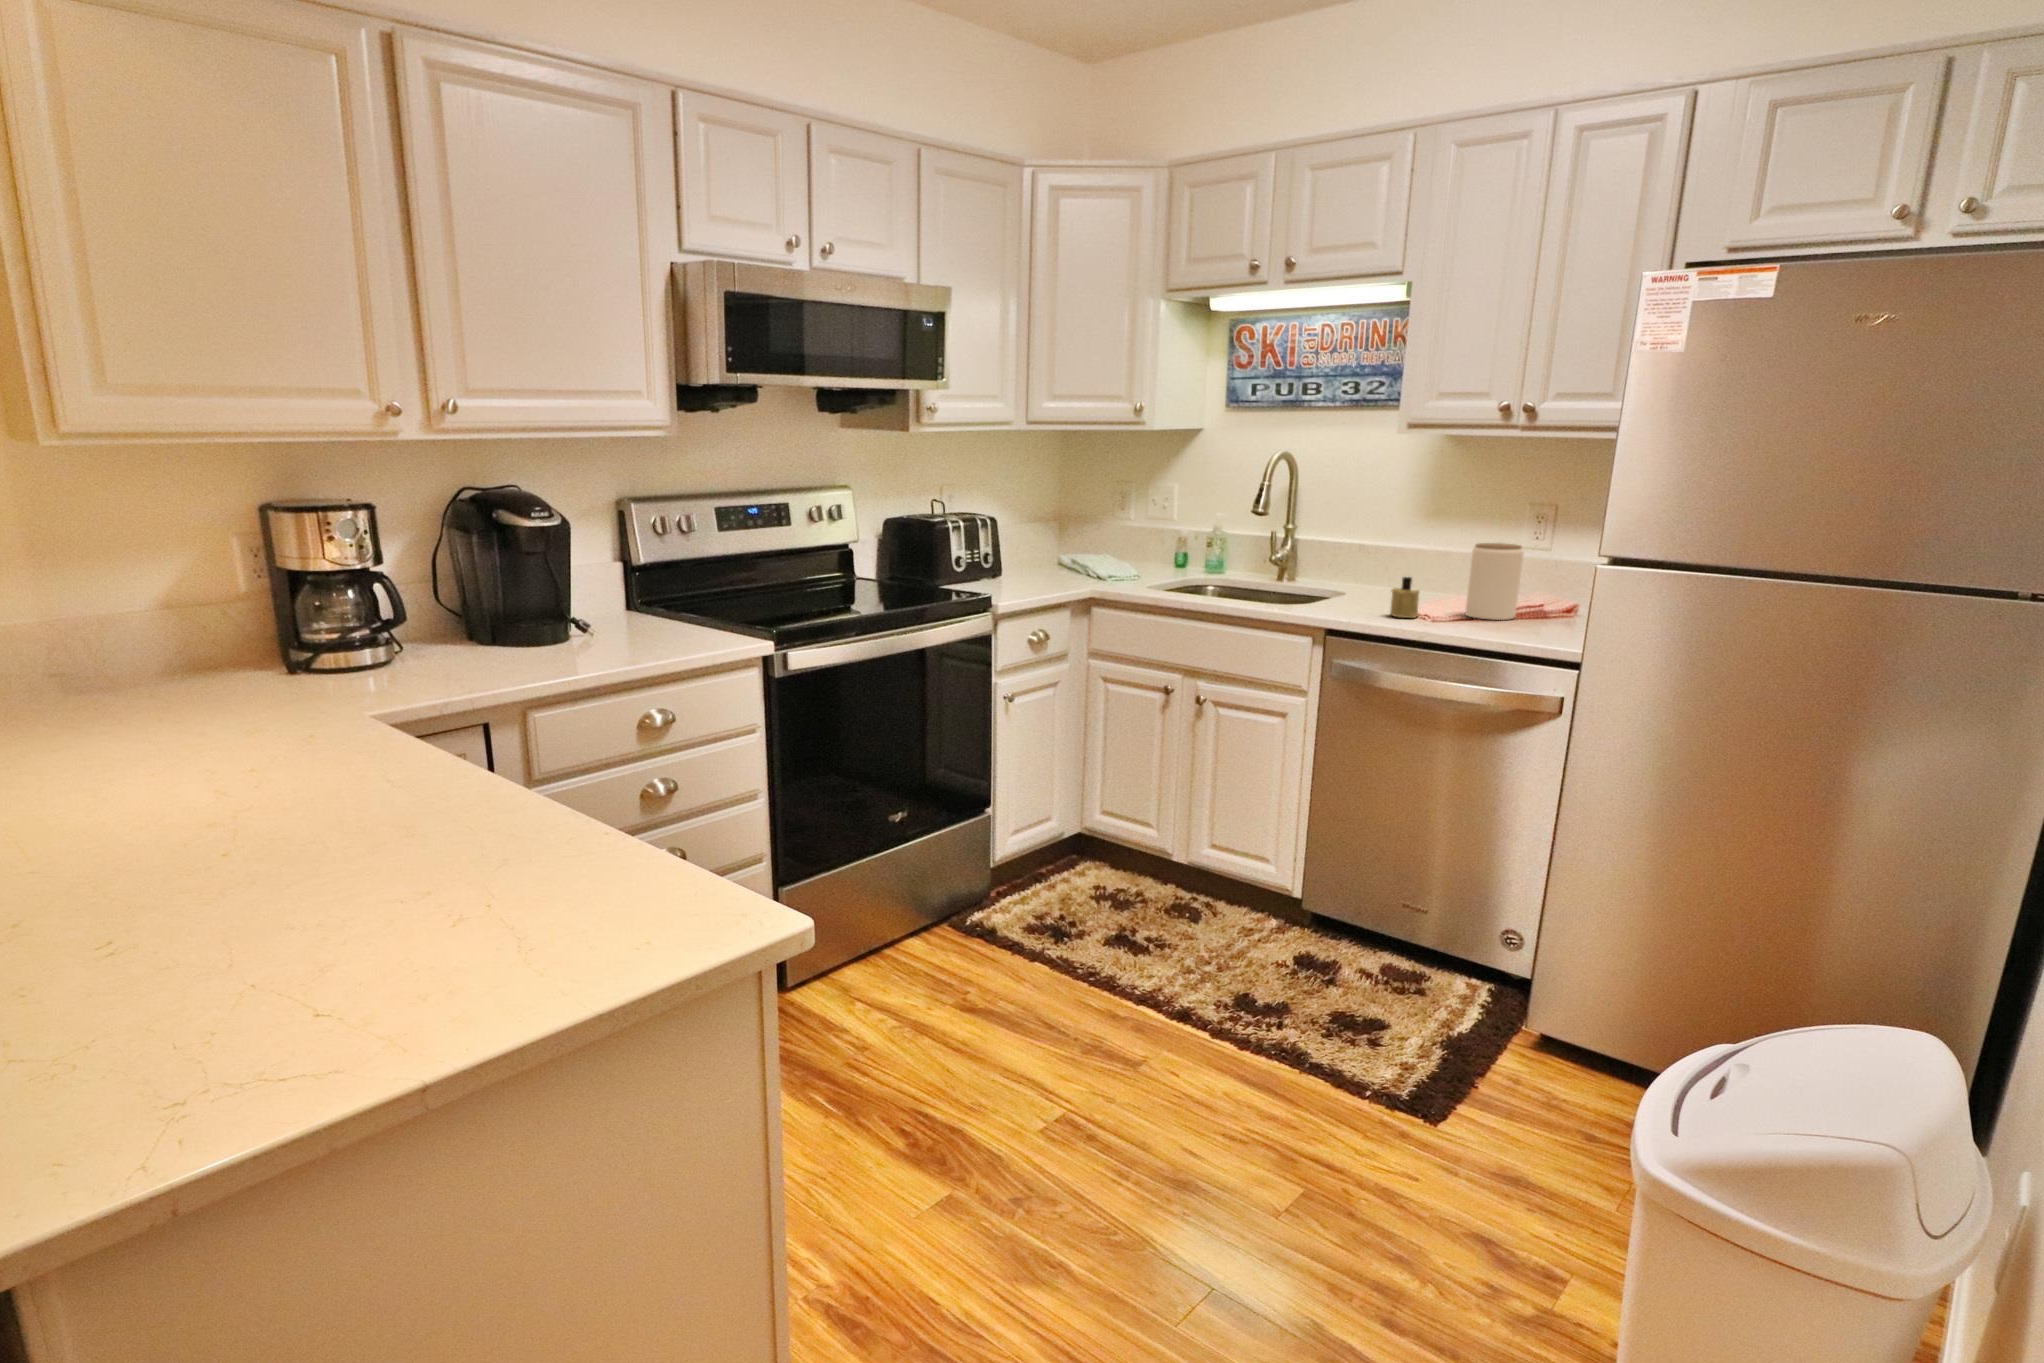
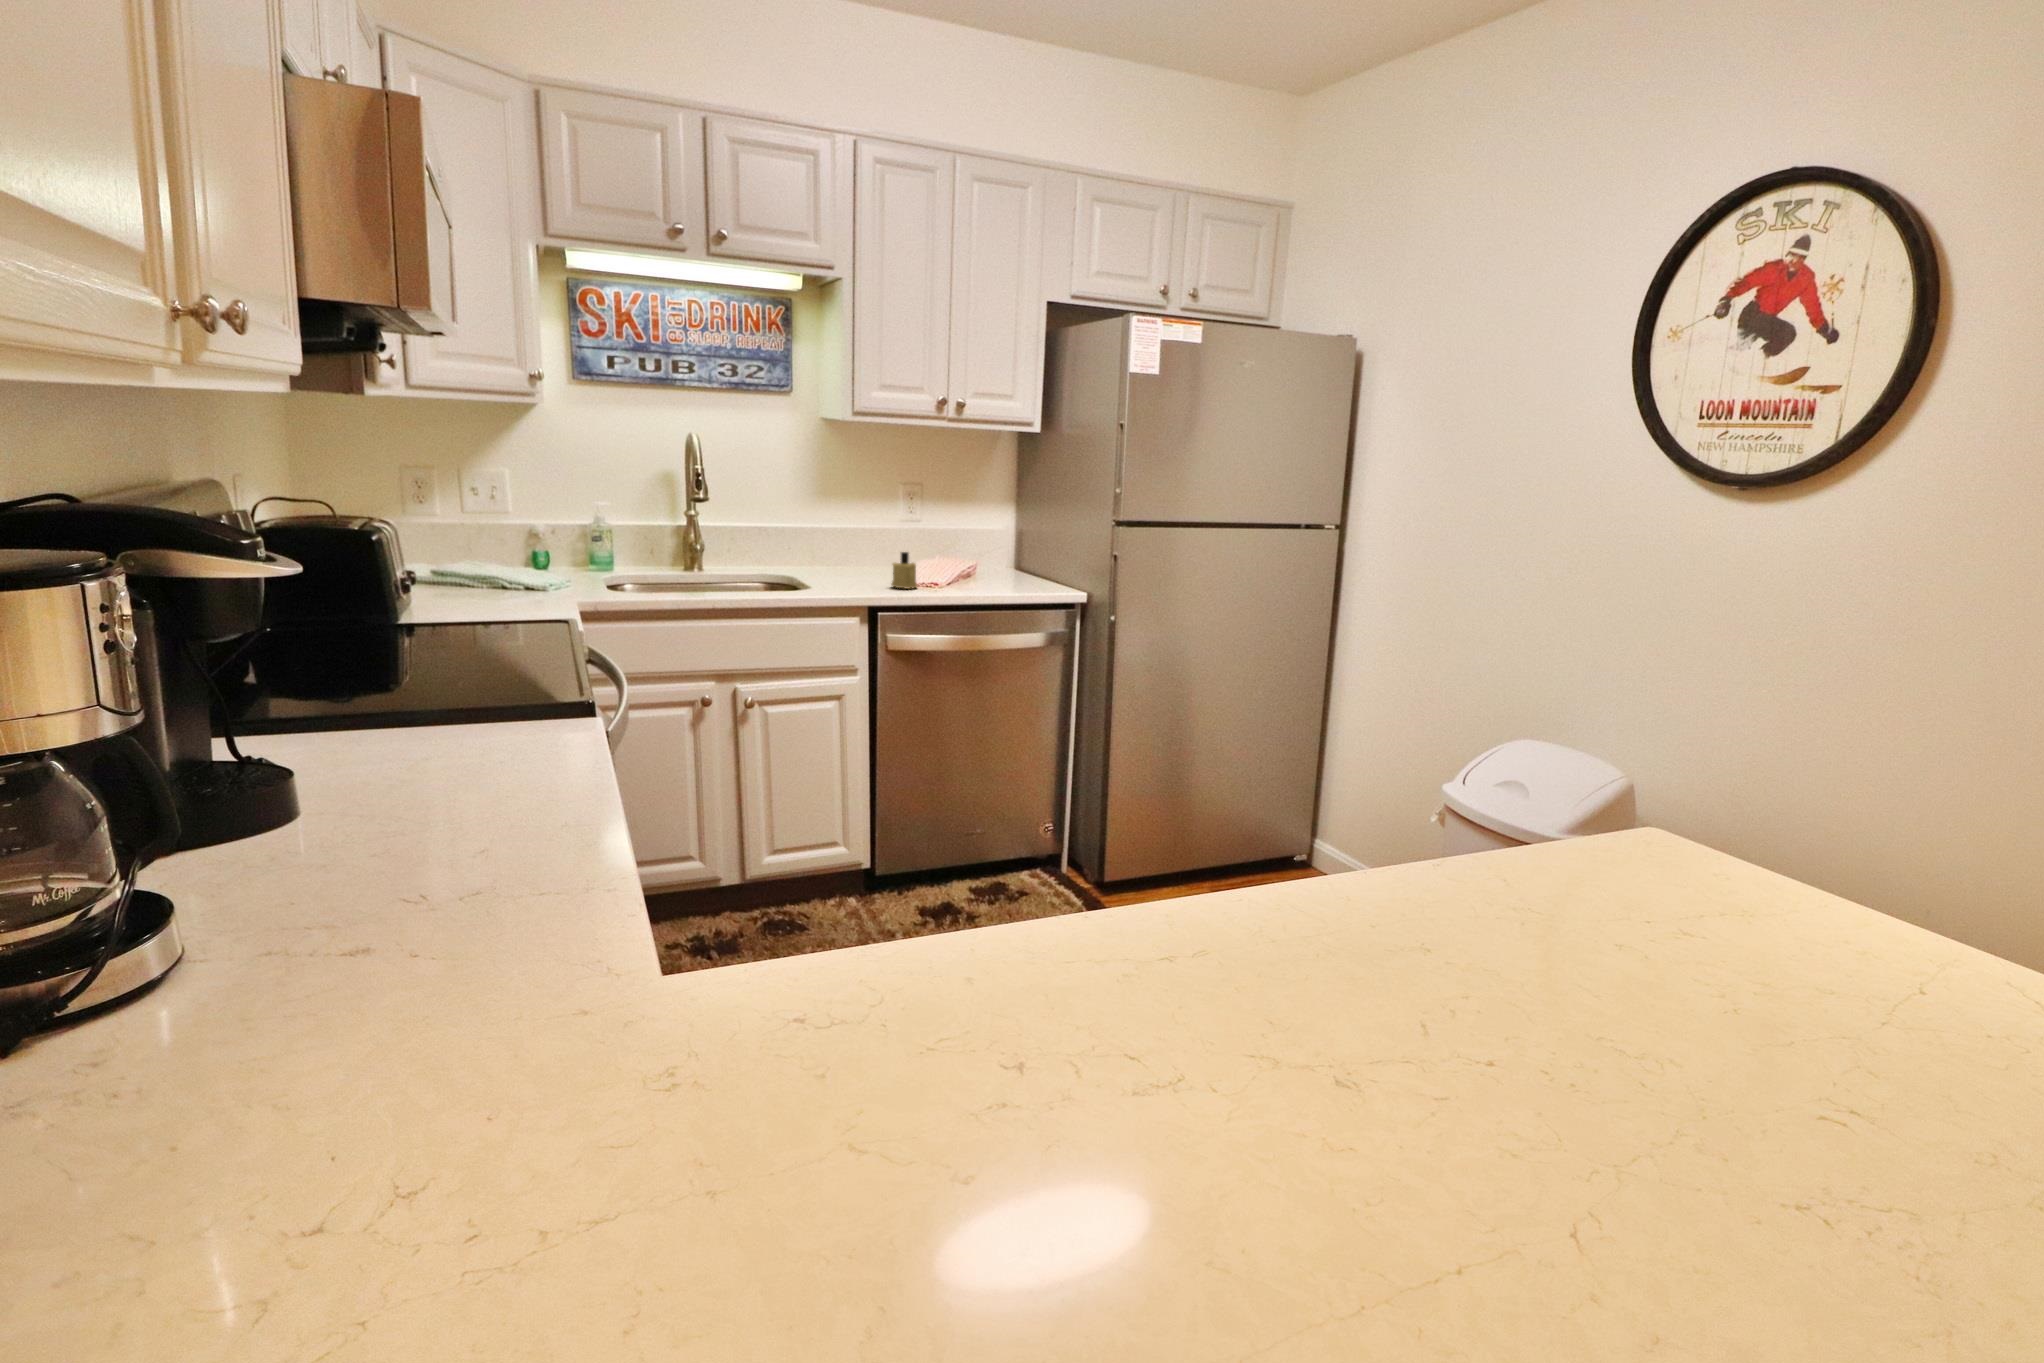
jar: present [1465,543,1524,620] -> none [925,518,965,582]

